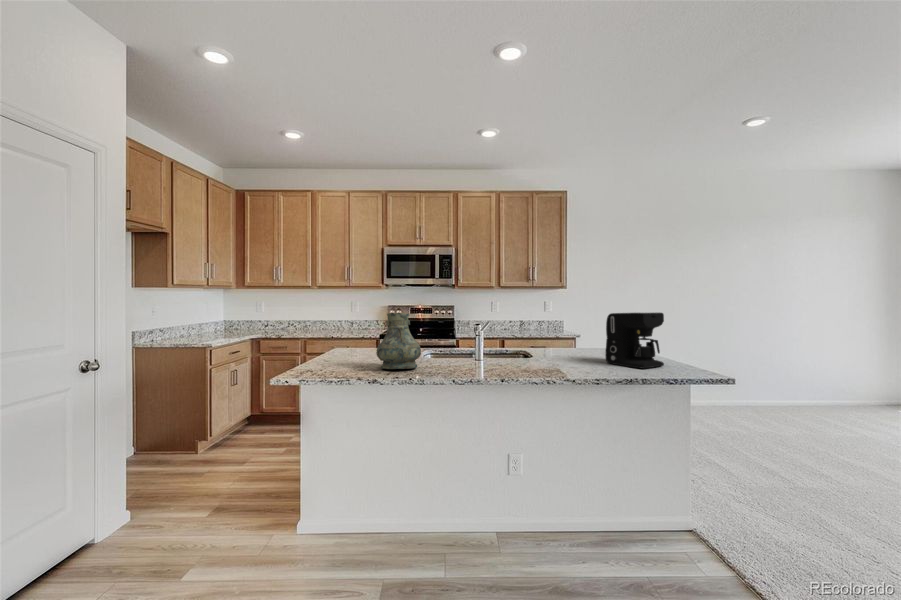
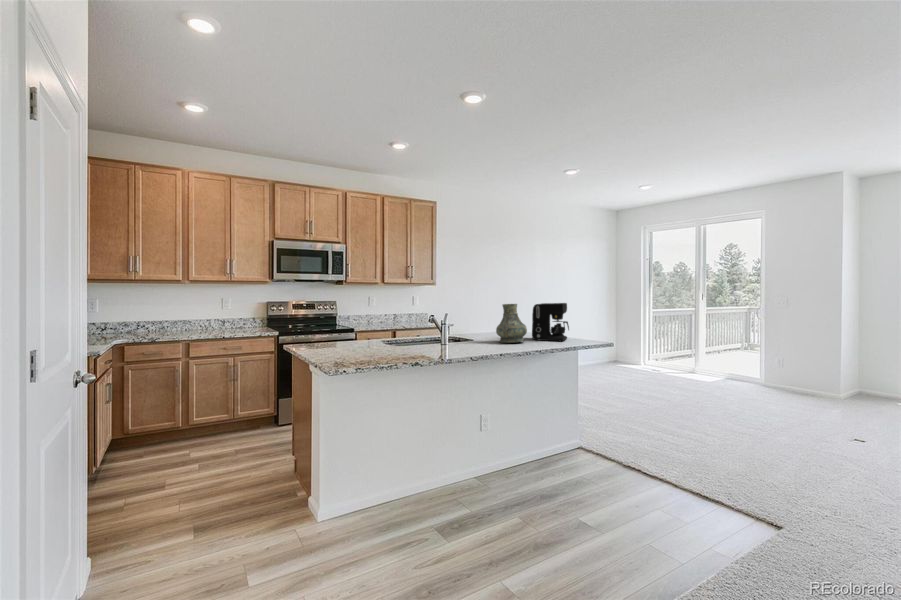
vase: present [376,313,421,369] -> present [496,304,527,343]

